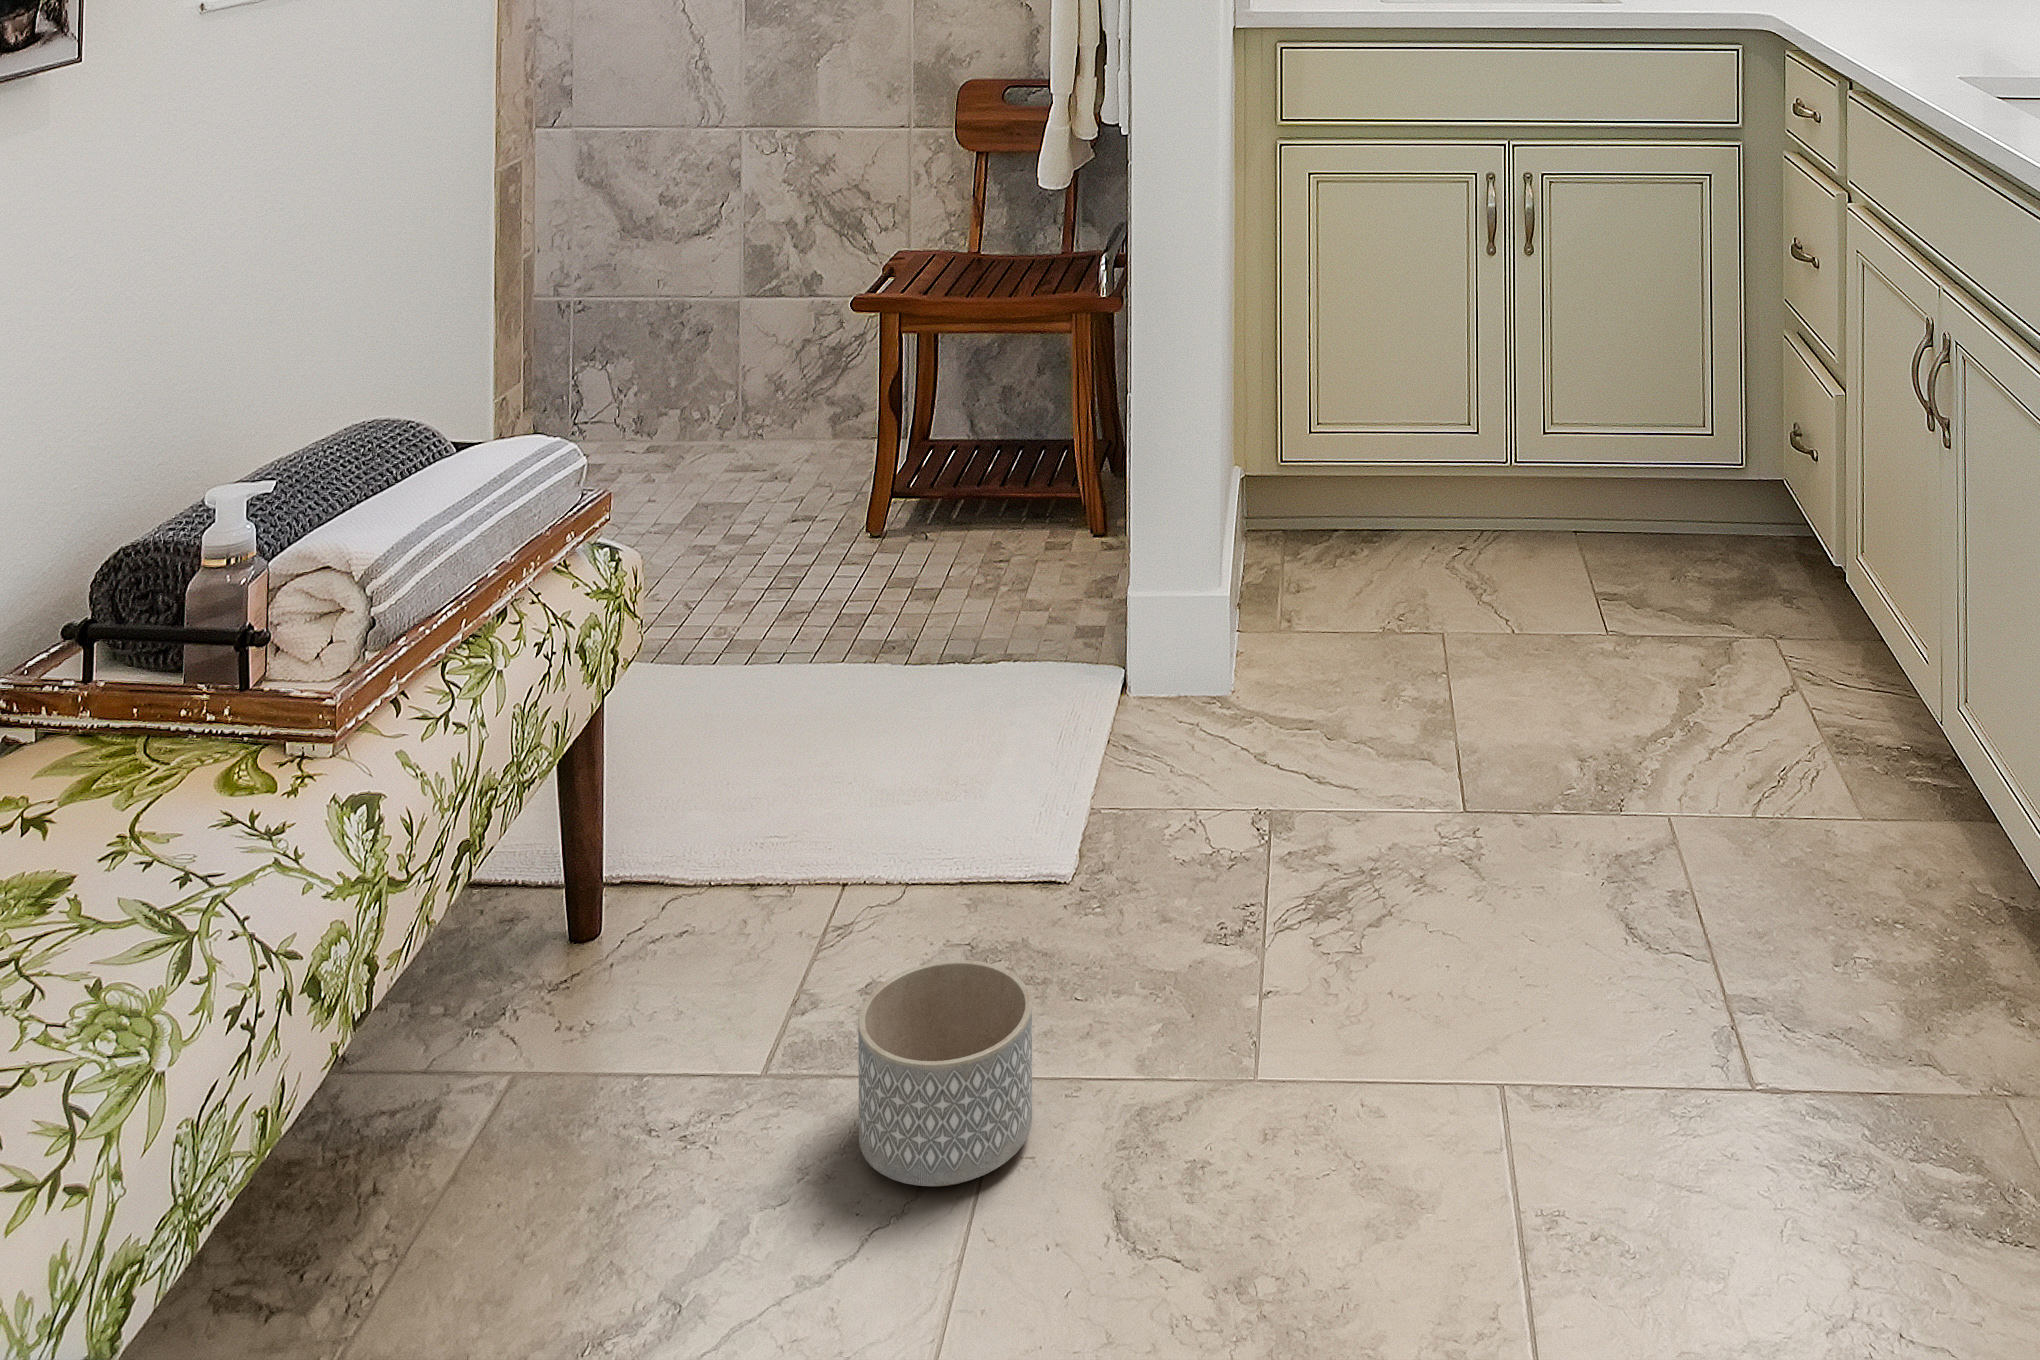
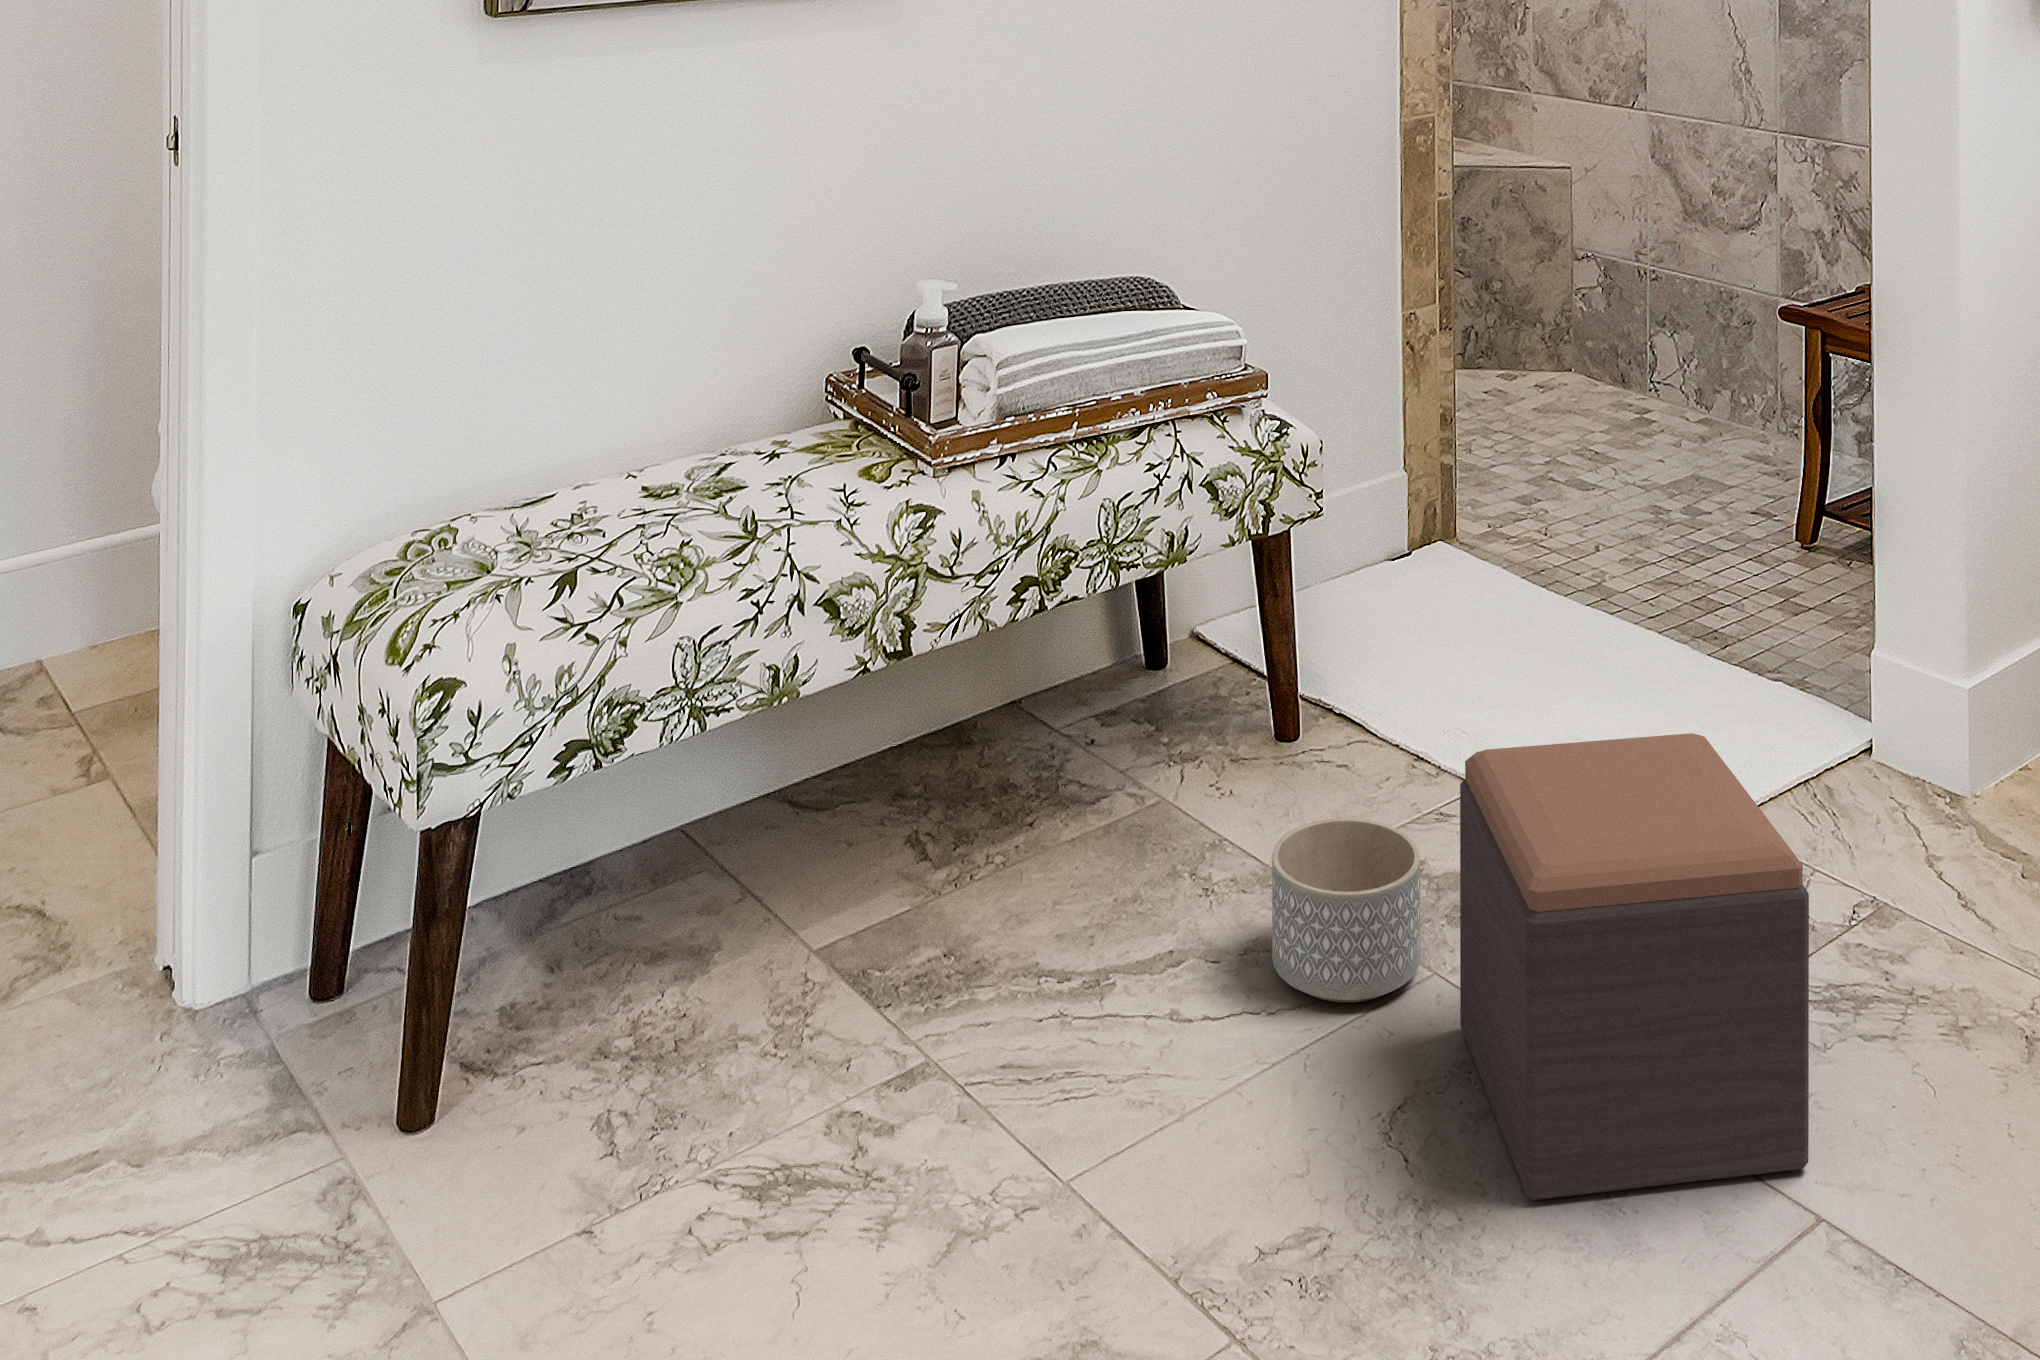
footstool: none [1116,727,1500,1245] -> present [1460,733,1809,1200]

